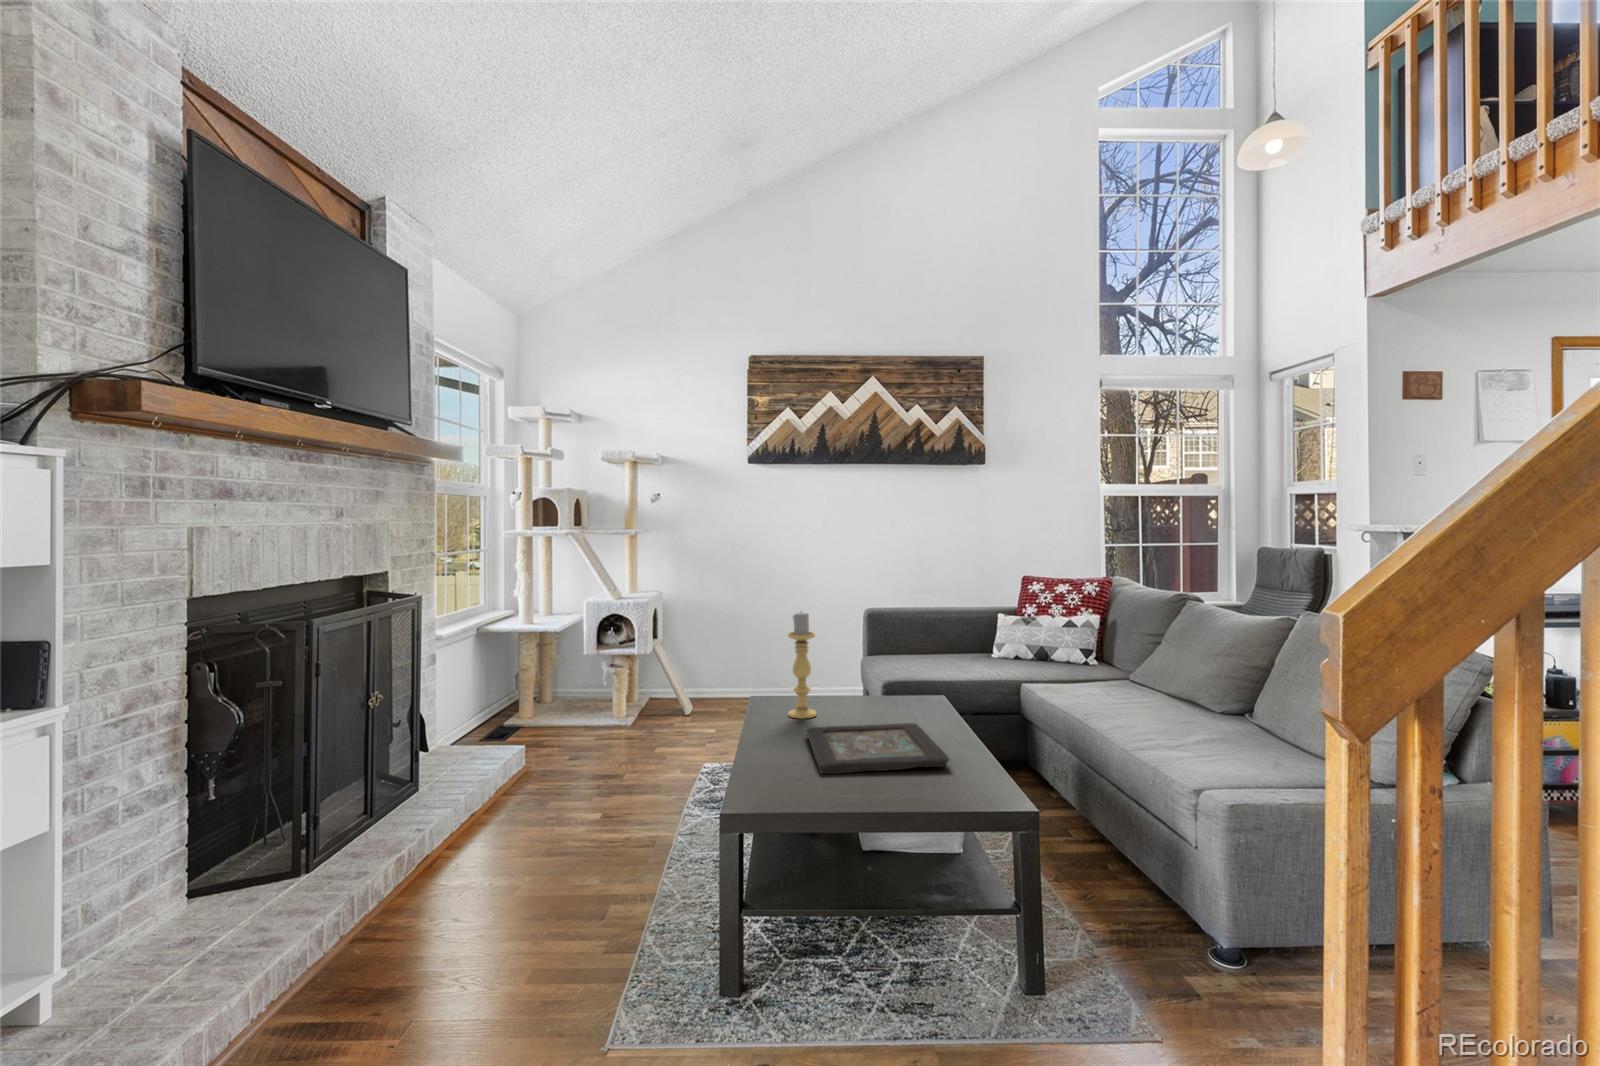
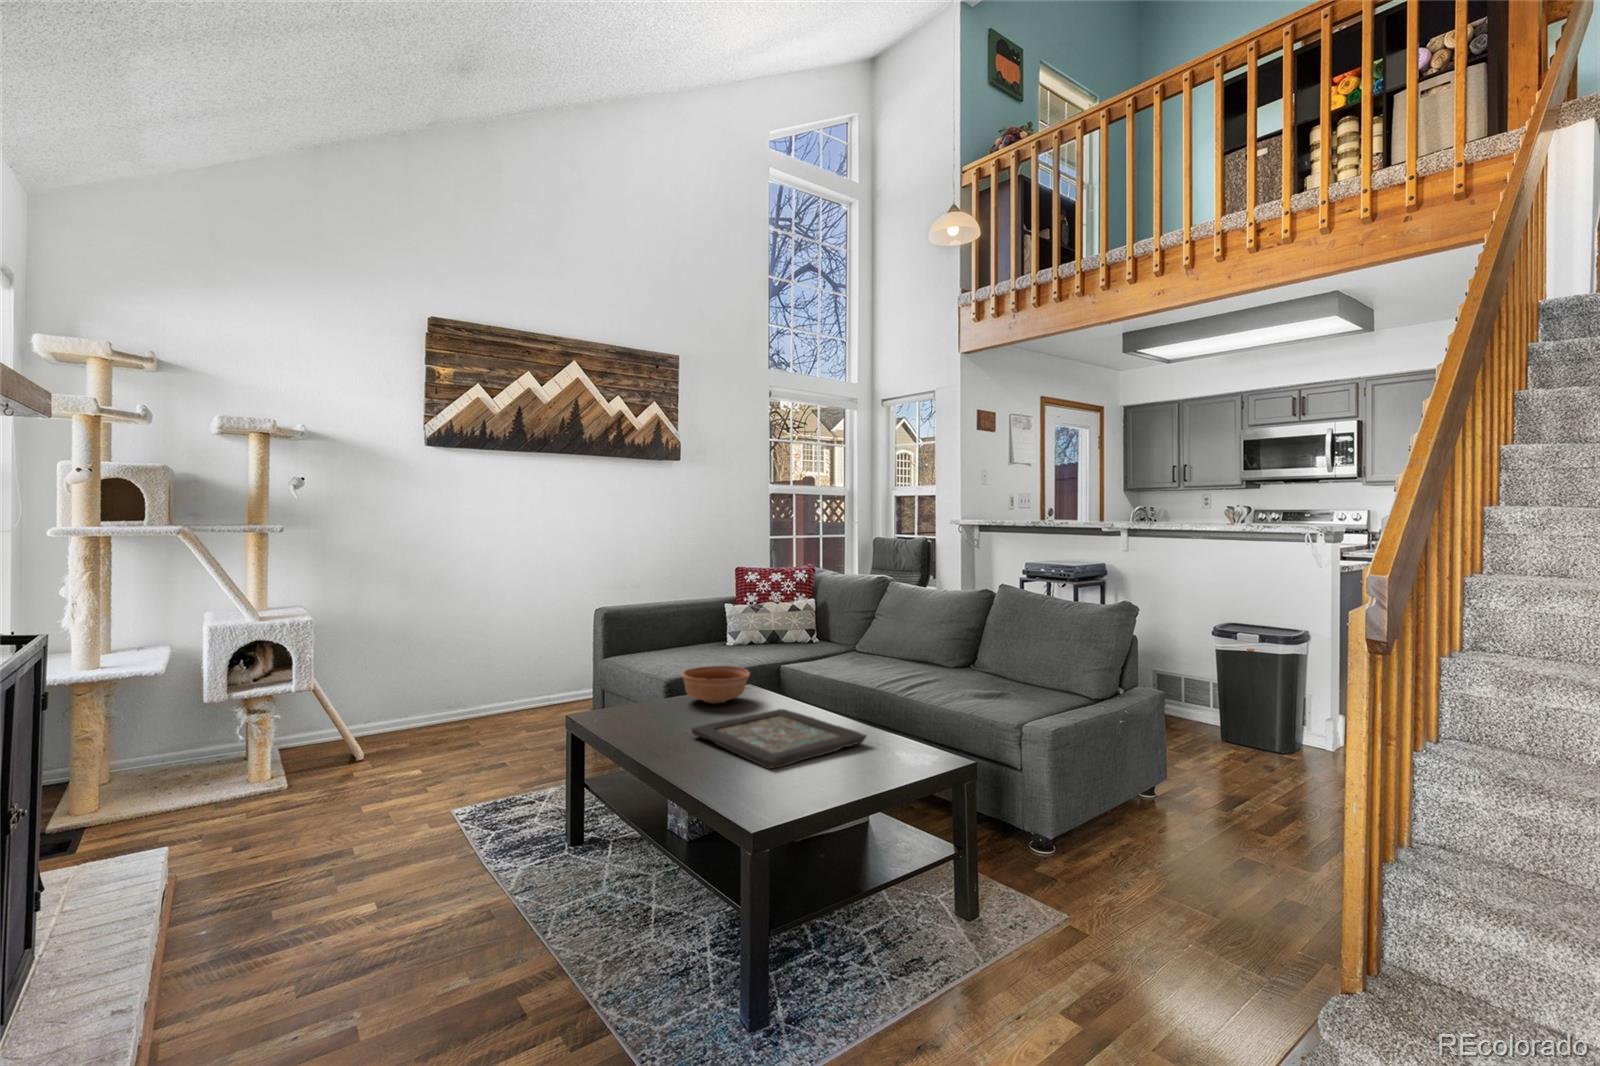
candle holder: present [788,612,816,719] -> none [634,606,665,721]
bowl: none [849,675,917,712] -> present [681,666,750,704]

